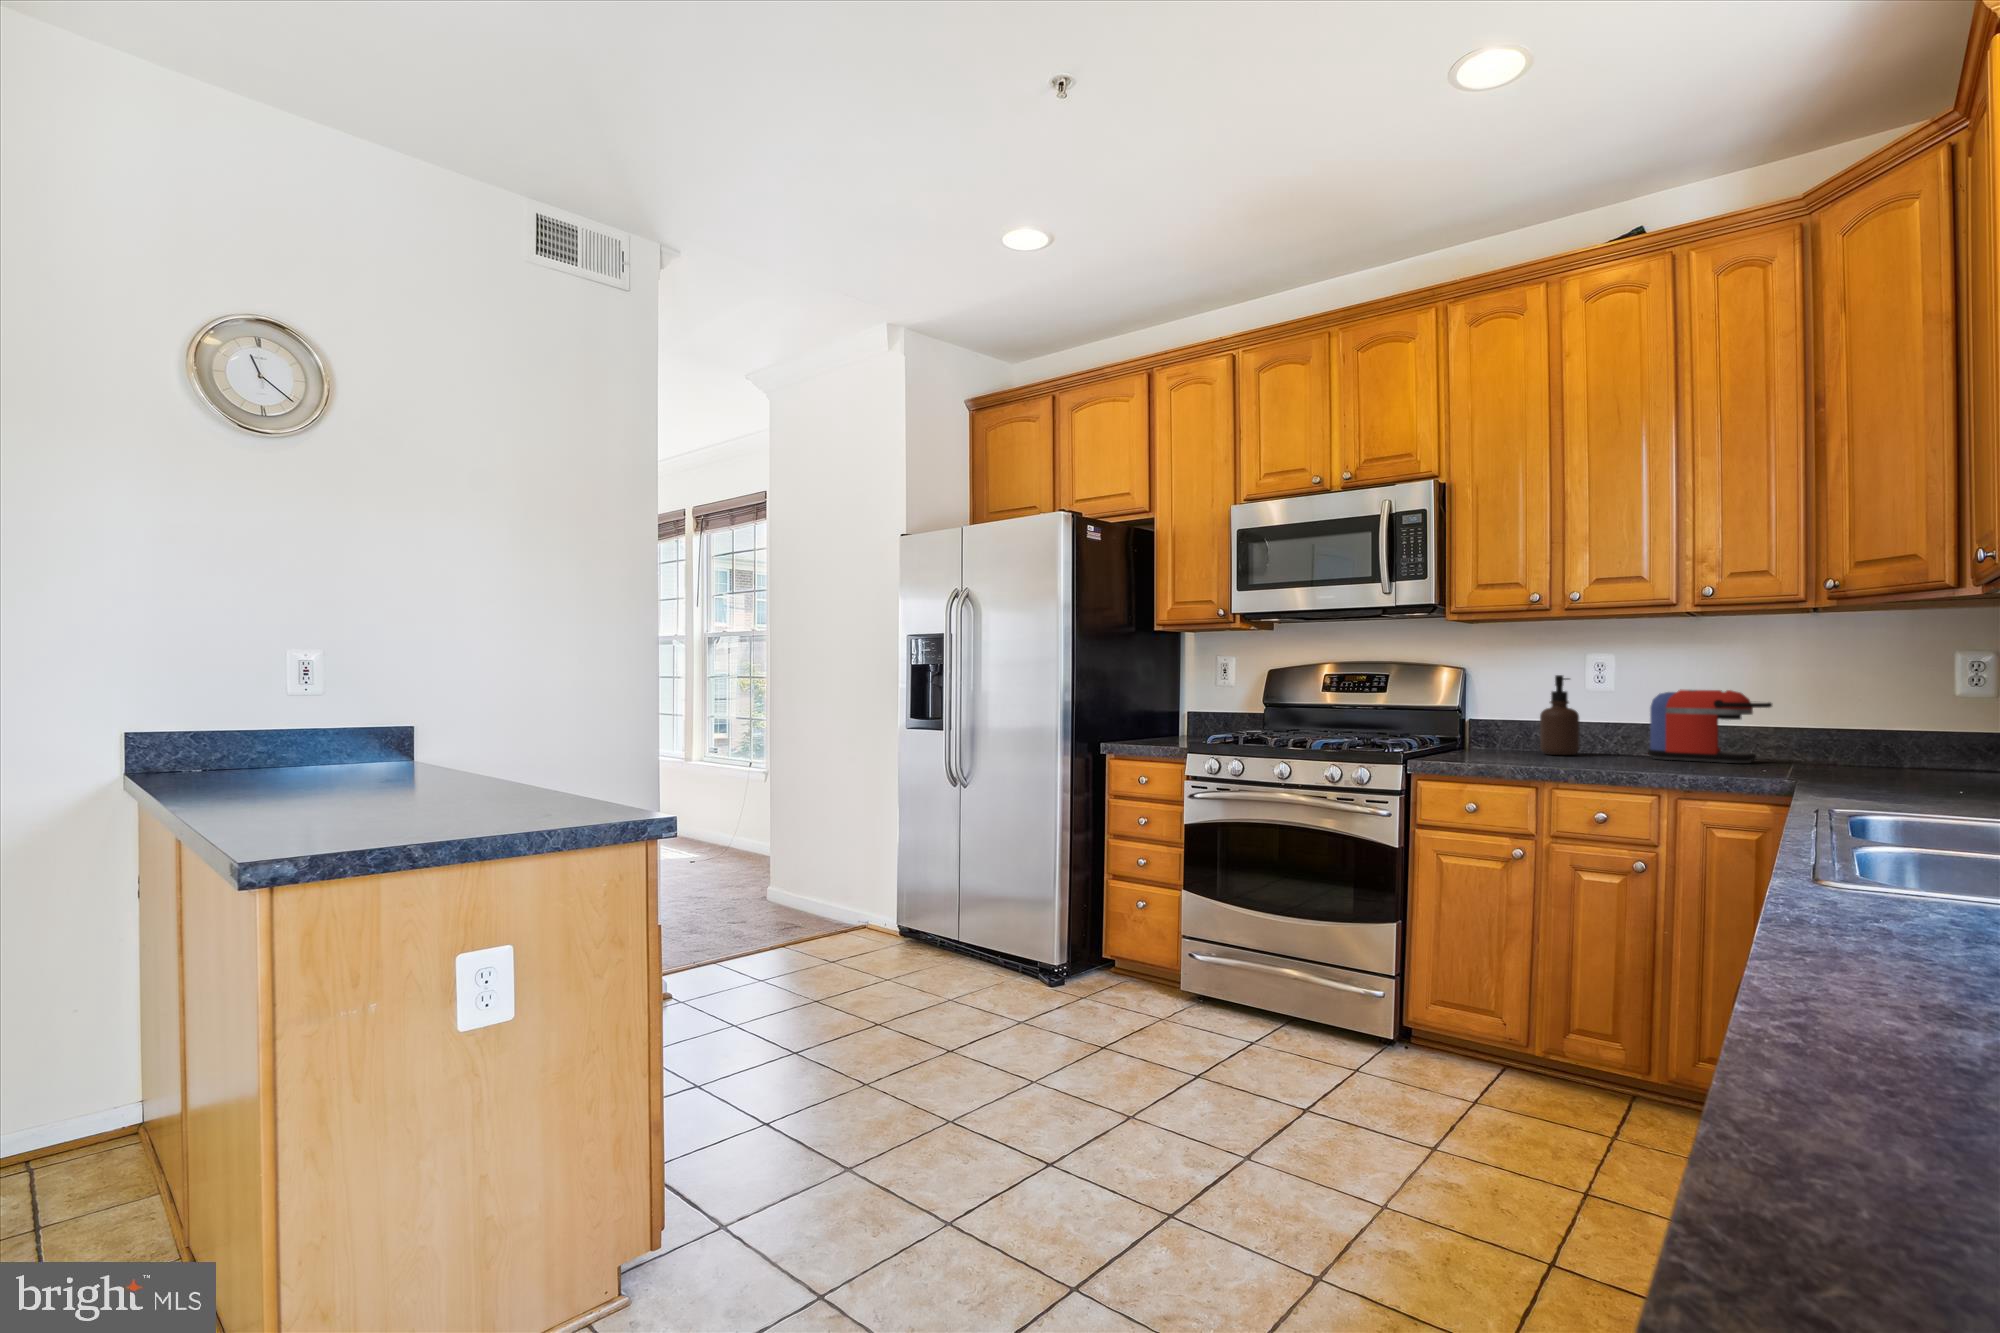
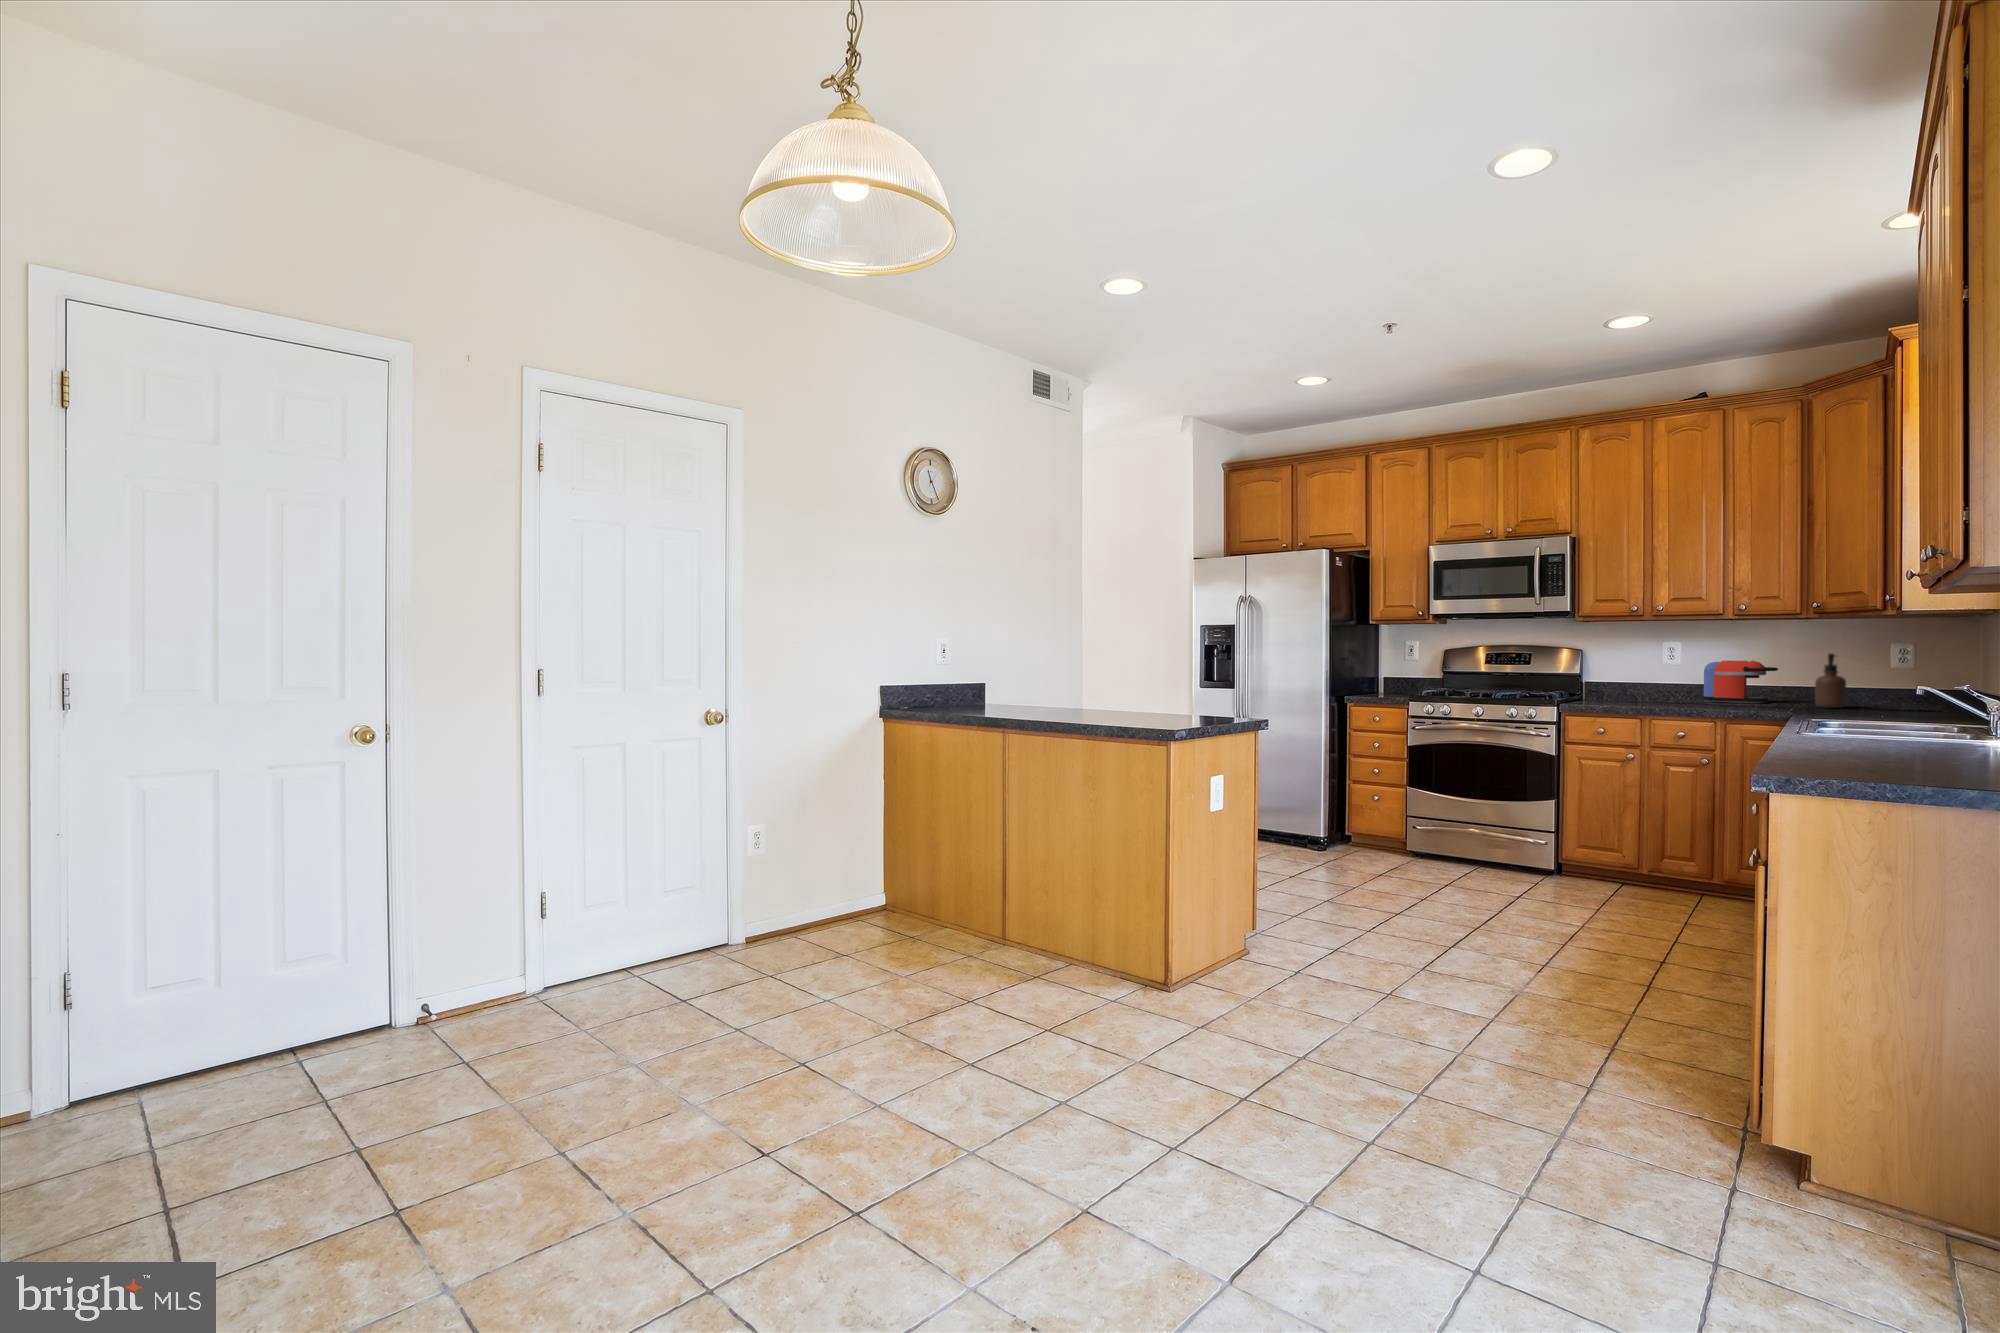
soap dispenser: present [1540,675,1580,755] -> present [1815,653,1846,708]

